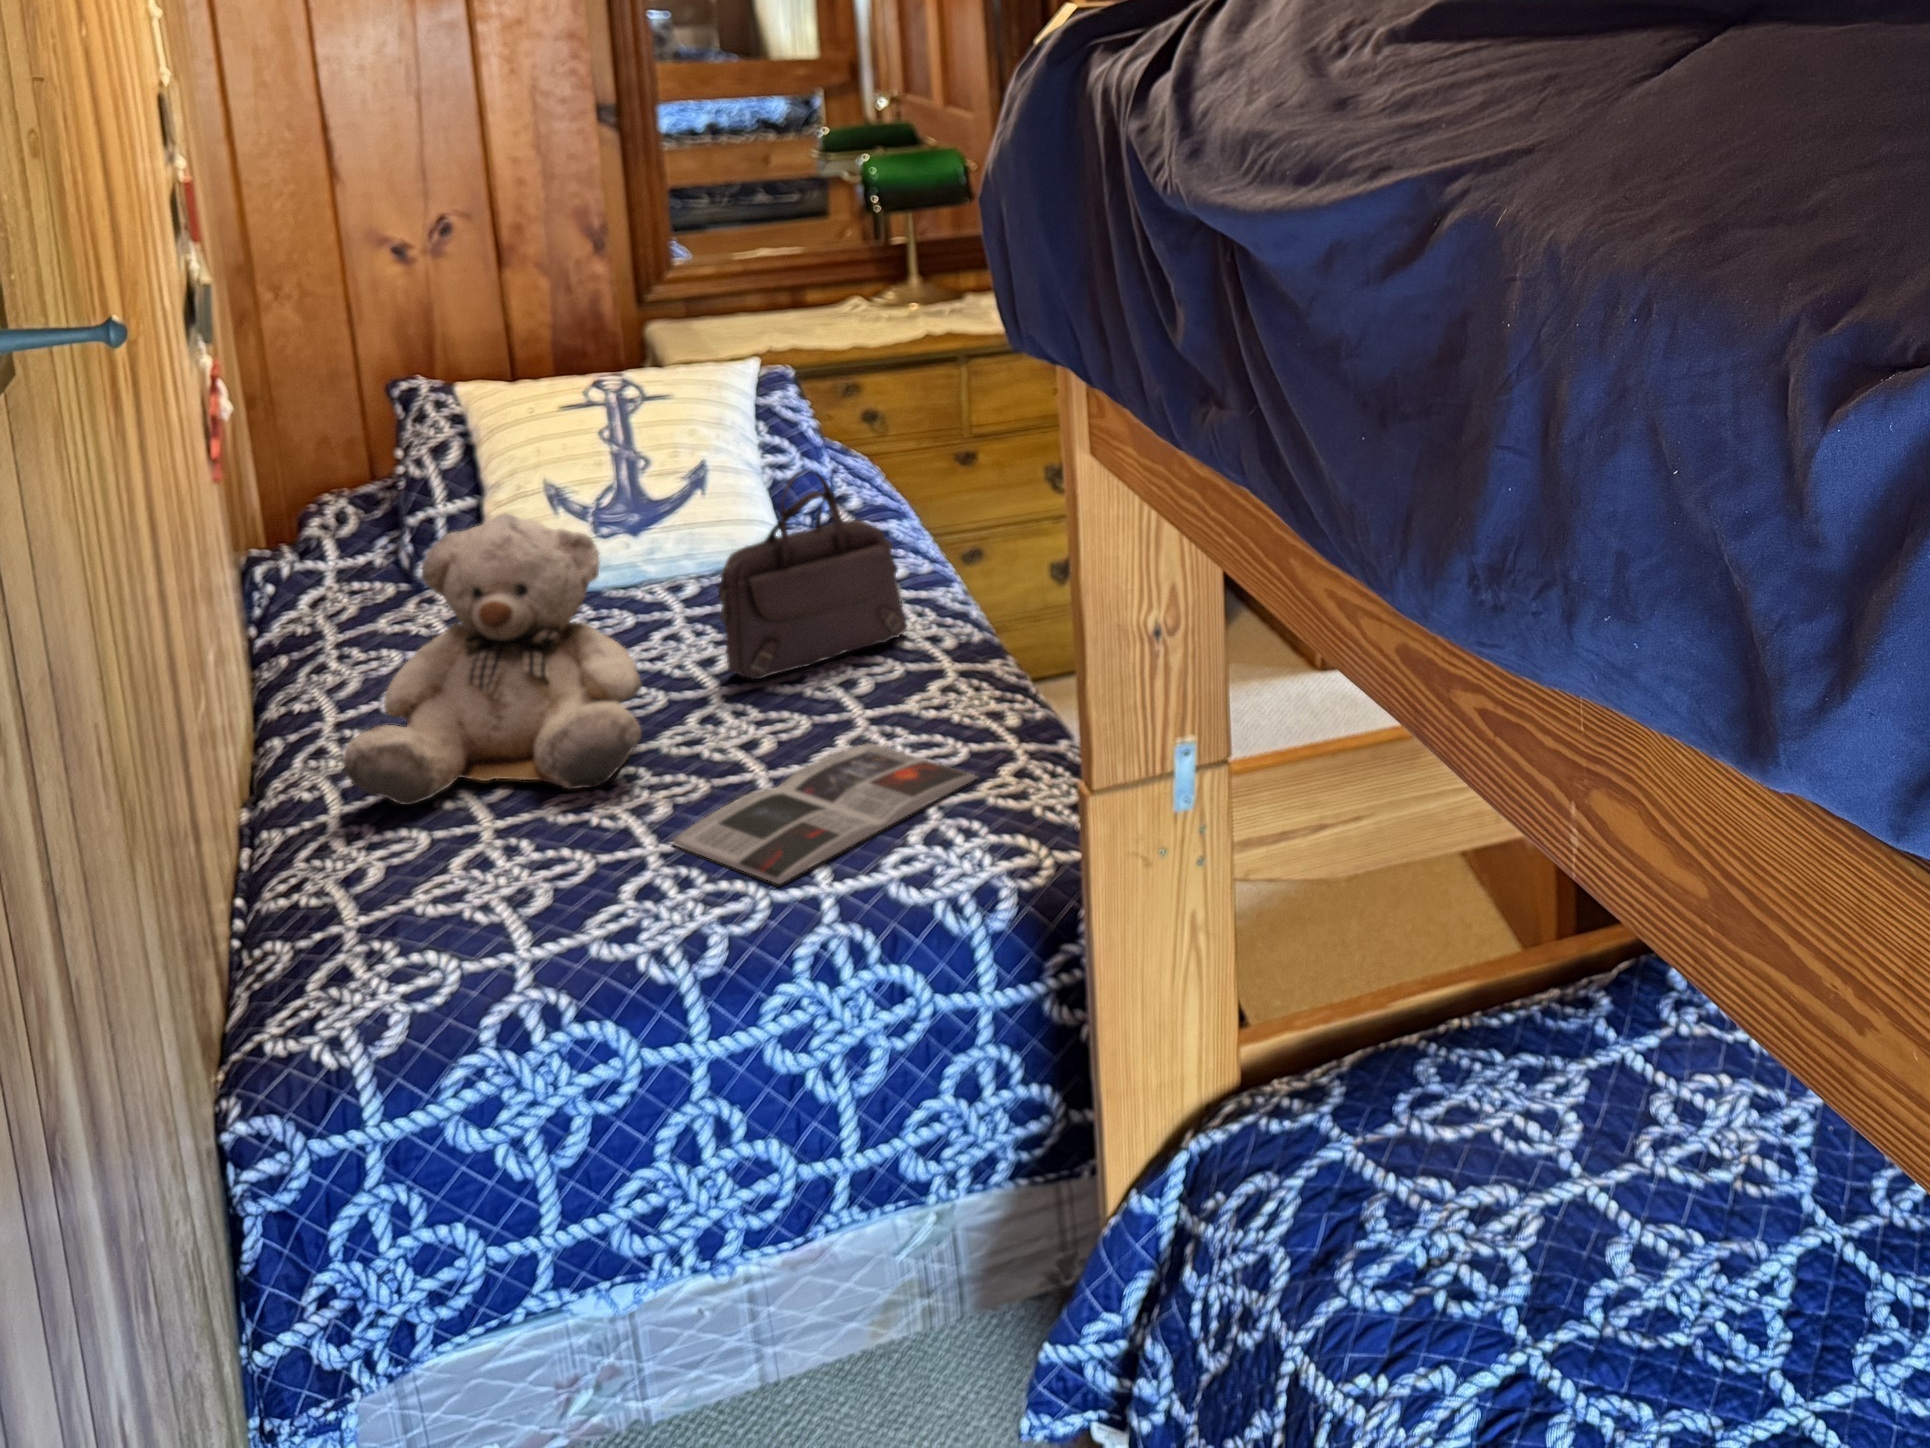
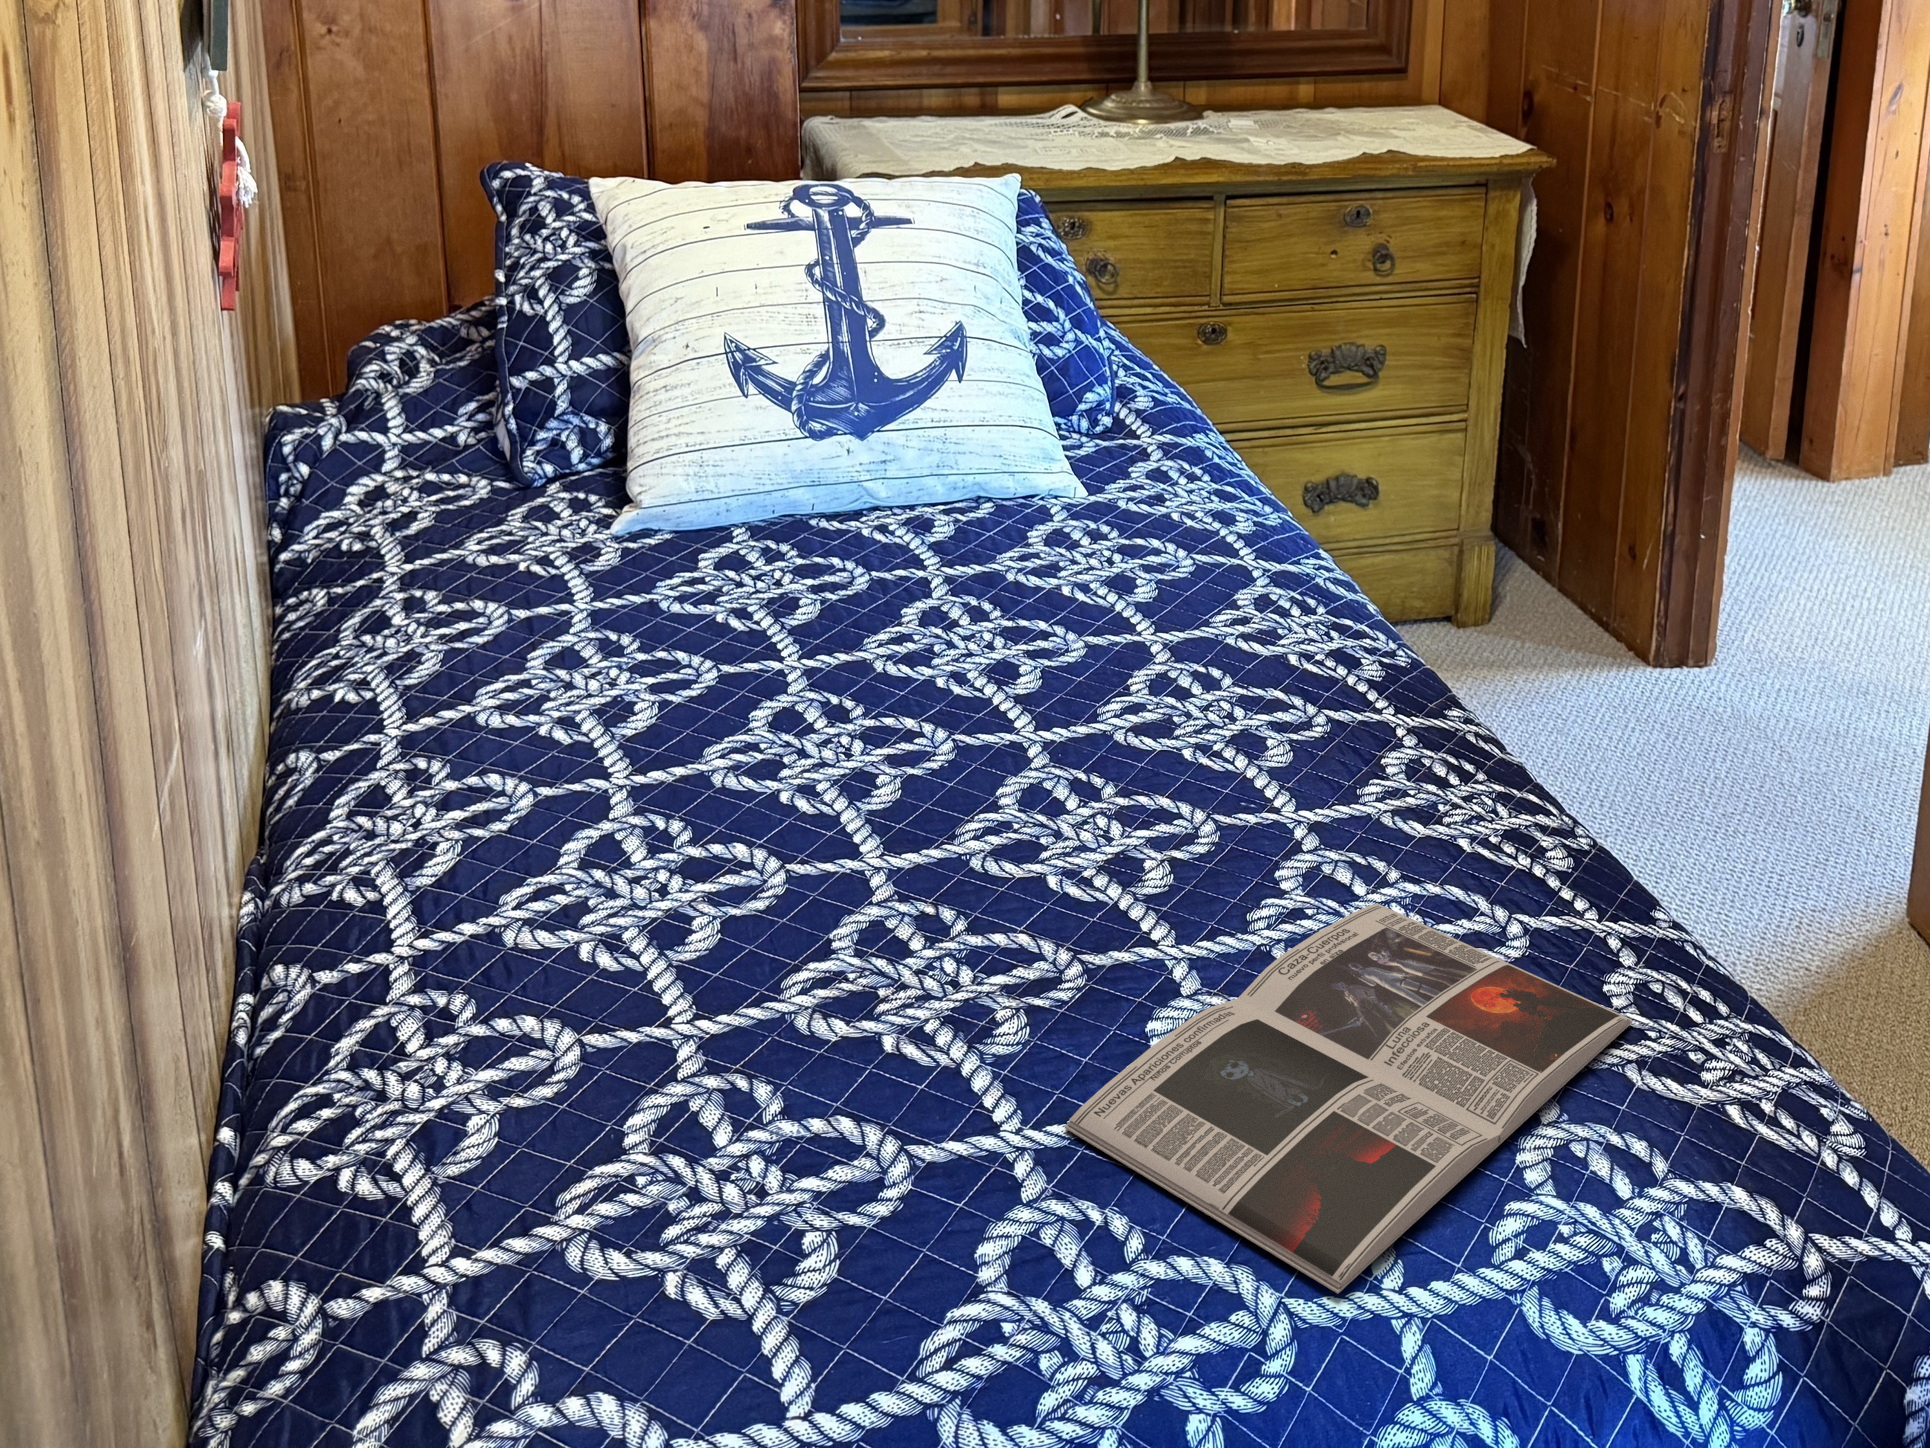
handbag: present [718,470,907,679] -> none [1058,360,1341,728]
teddy bear: present [343,514,642,805] -> none [427,397,971,951]

